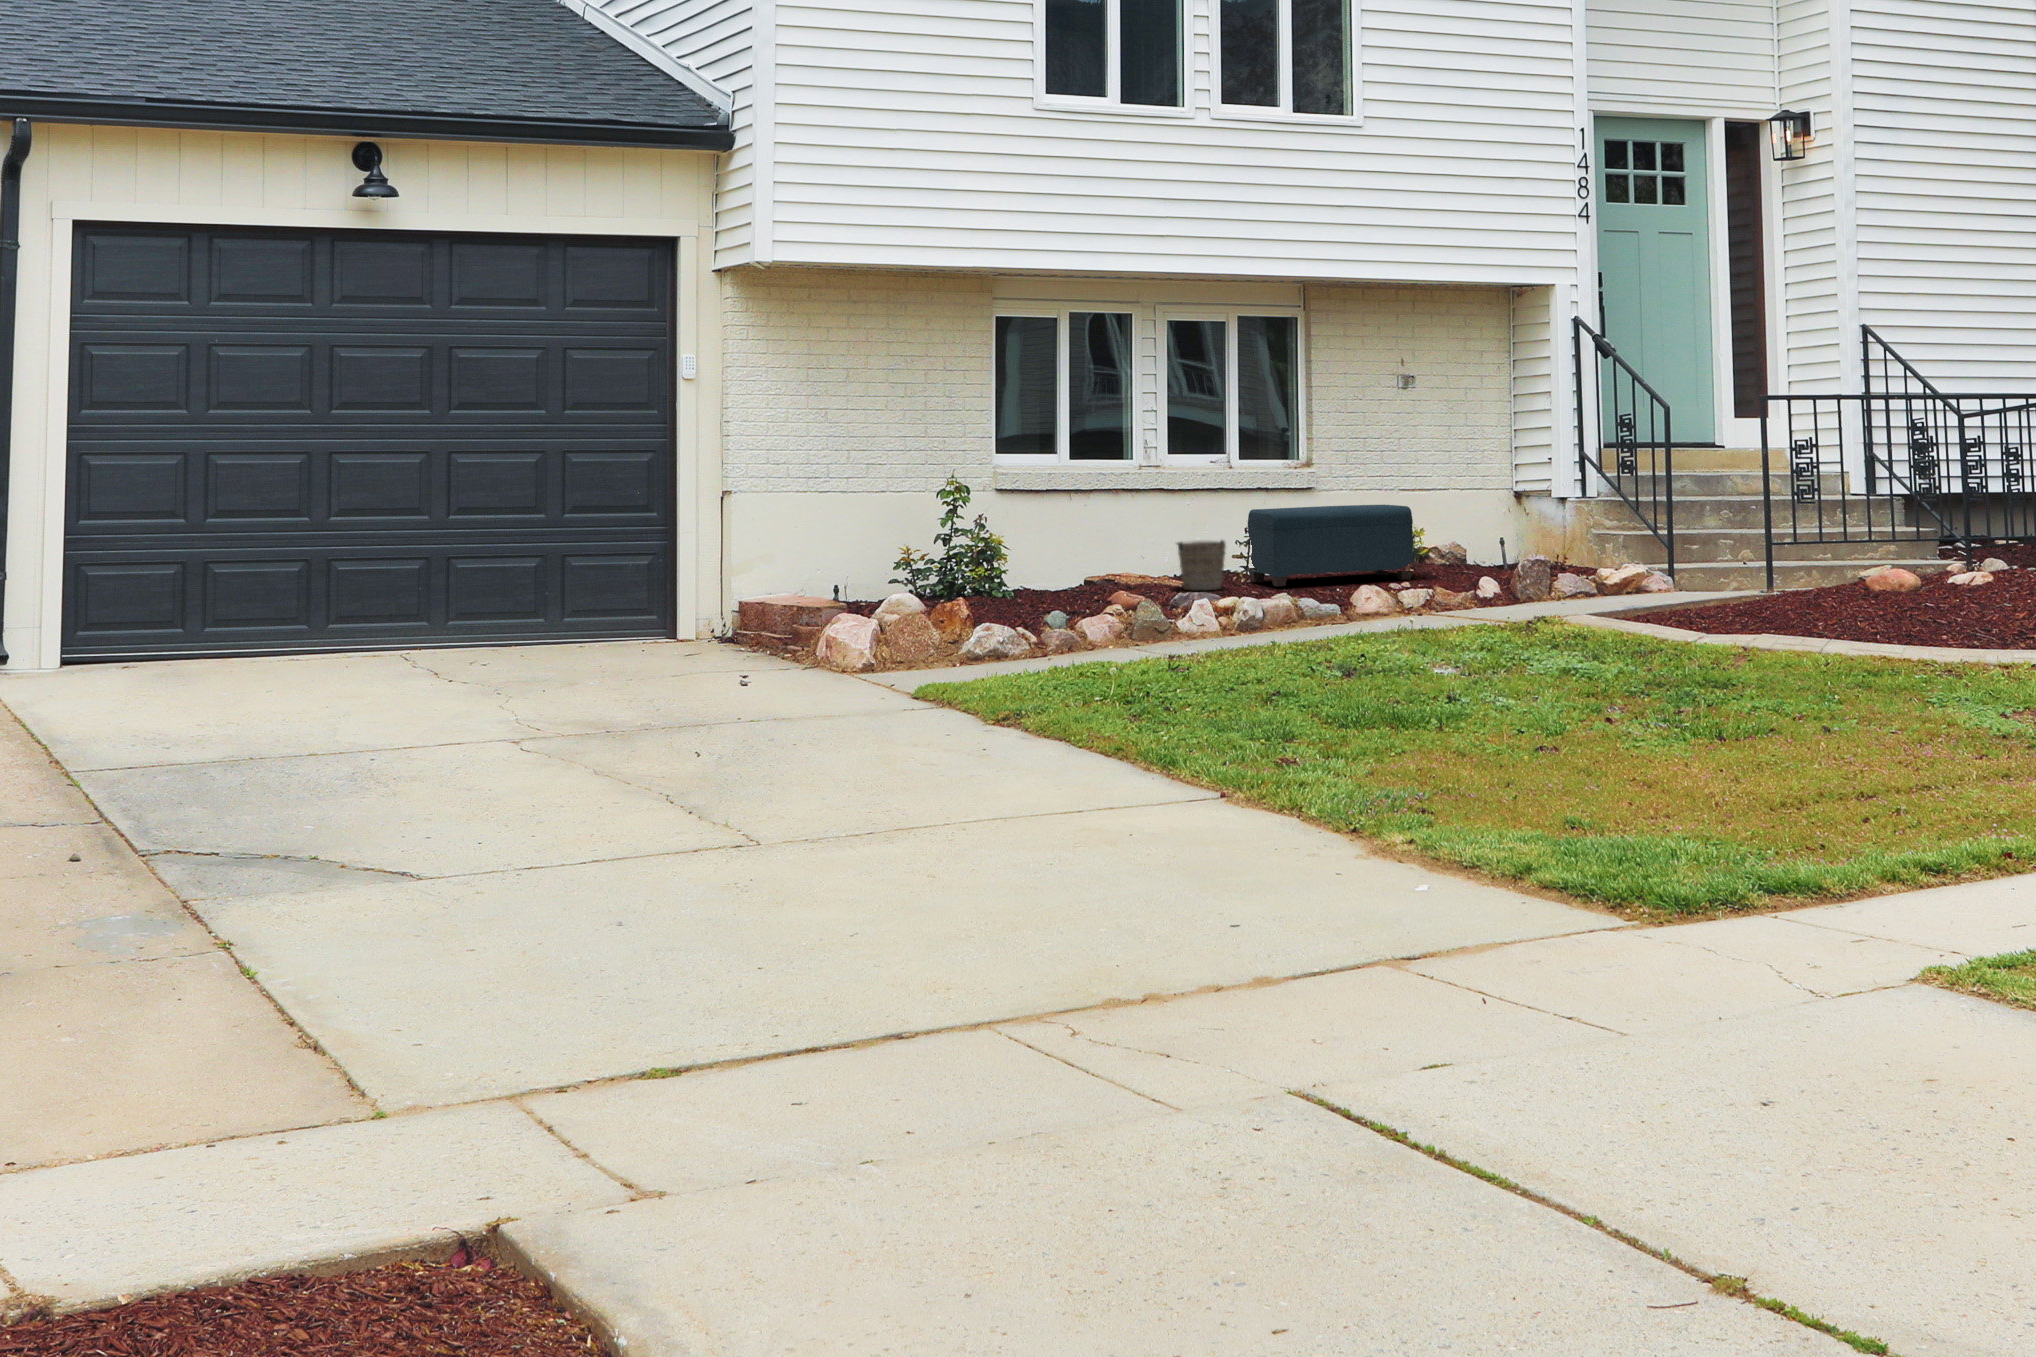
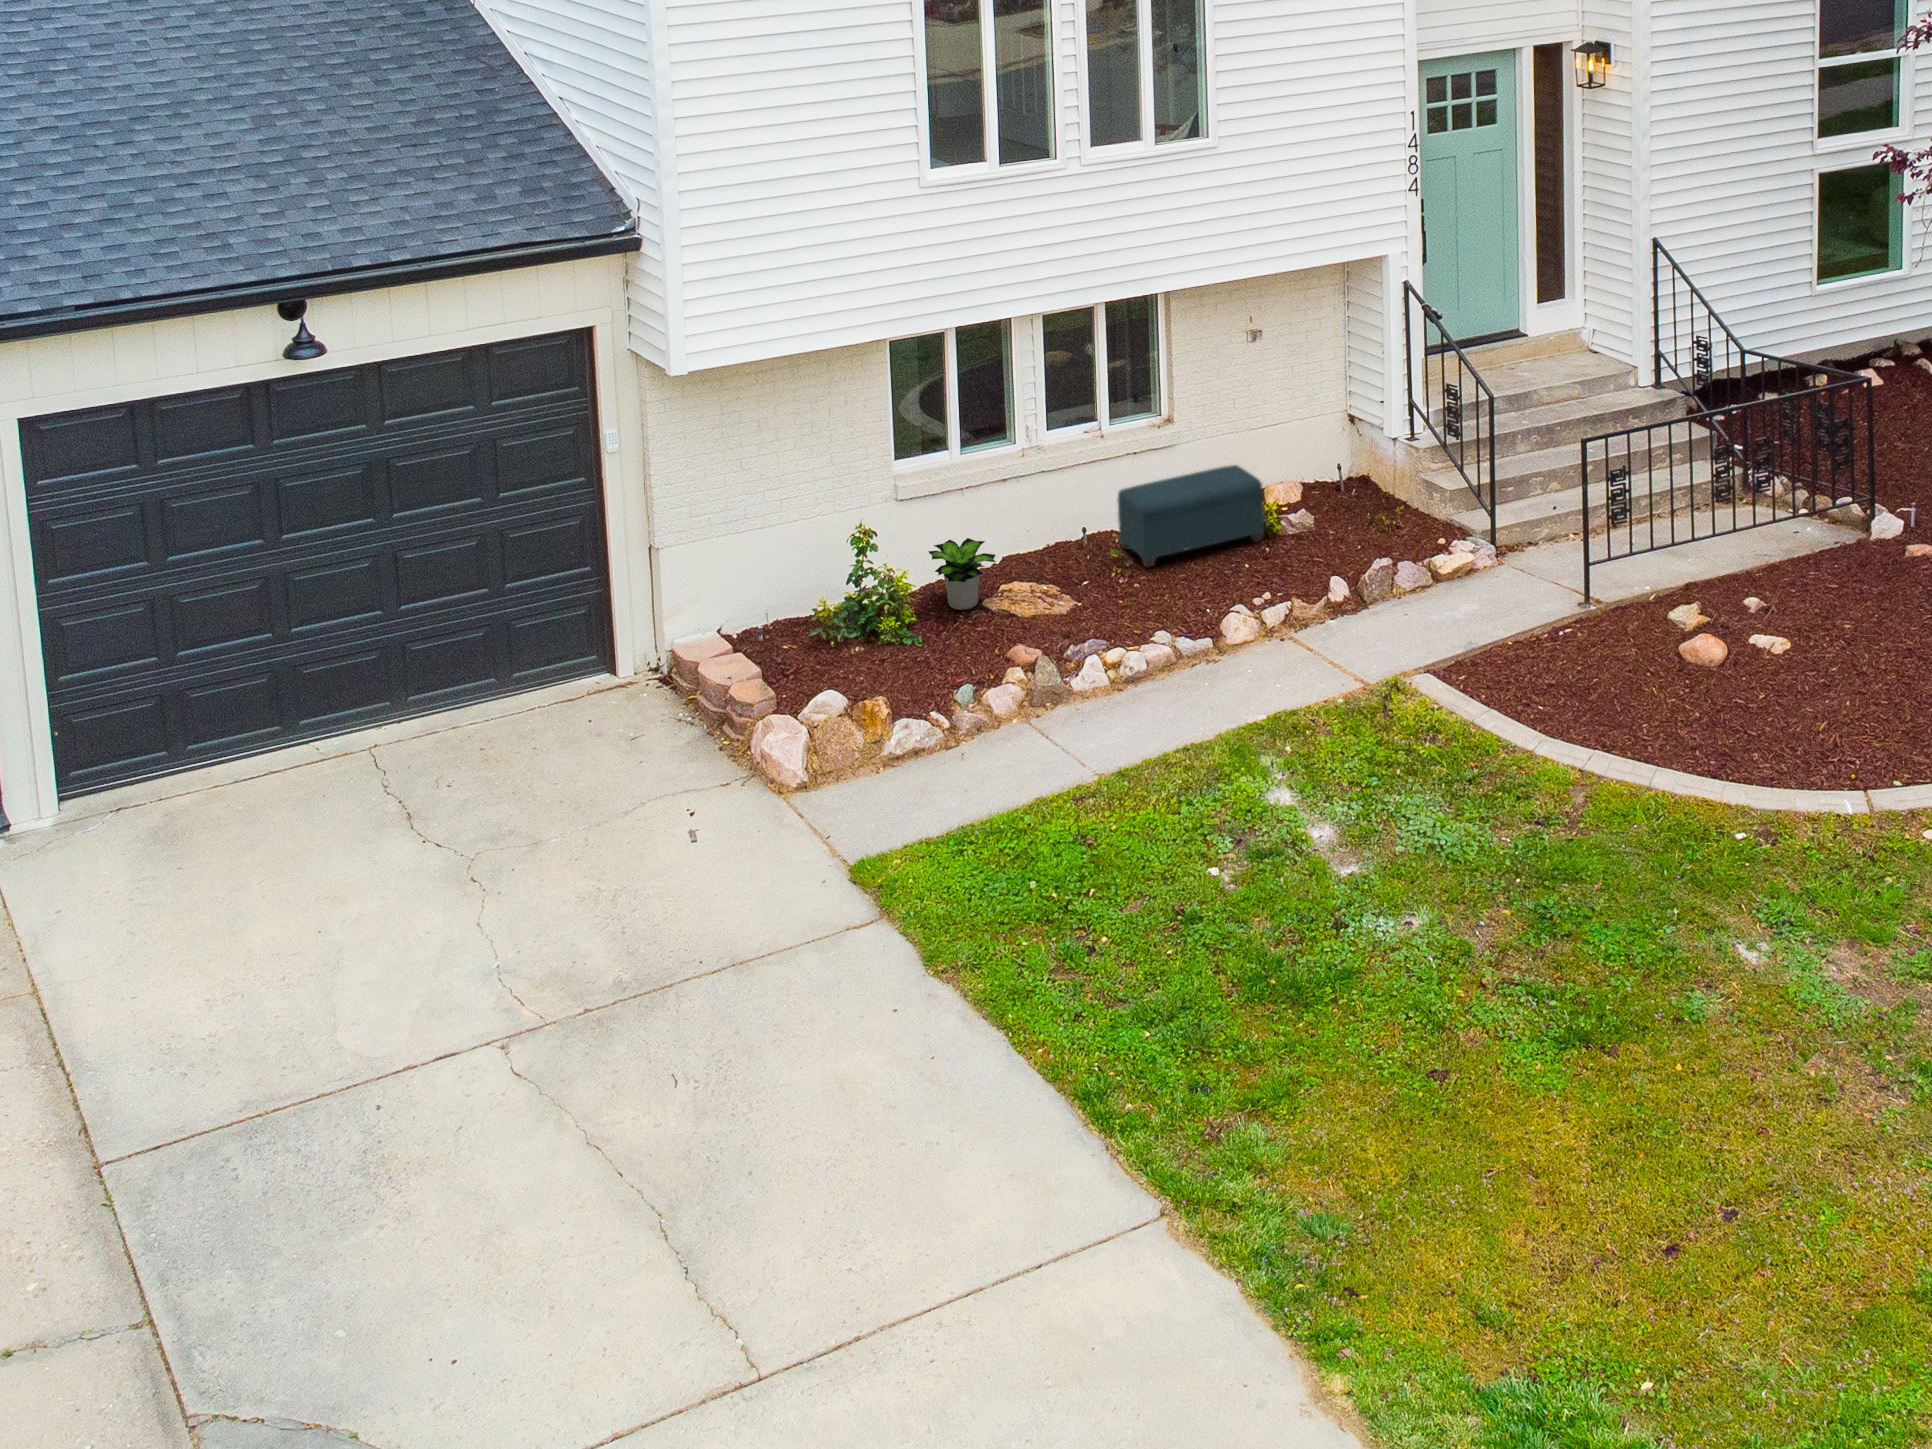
potted plant: none [1029,532,1105,601] -> present [928,538,995,610]
bucket: present [1177,540,1226,590] -> none [1055,521,1101,577]

